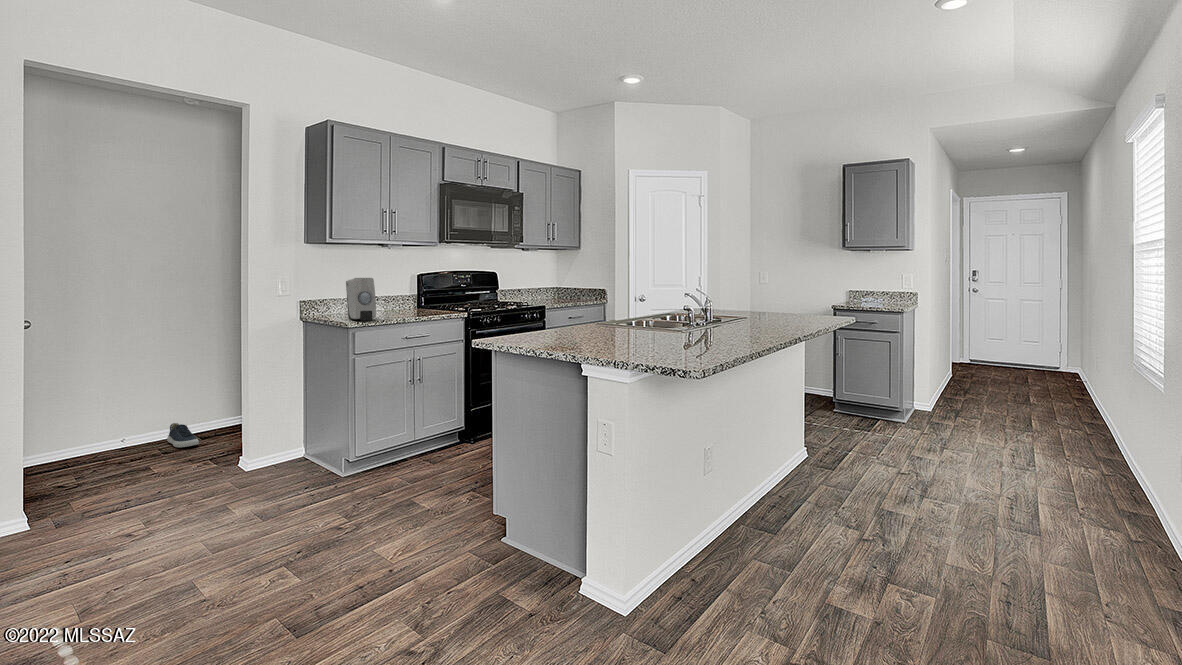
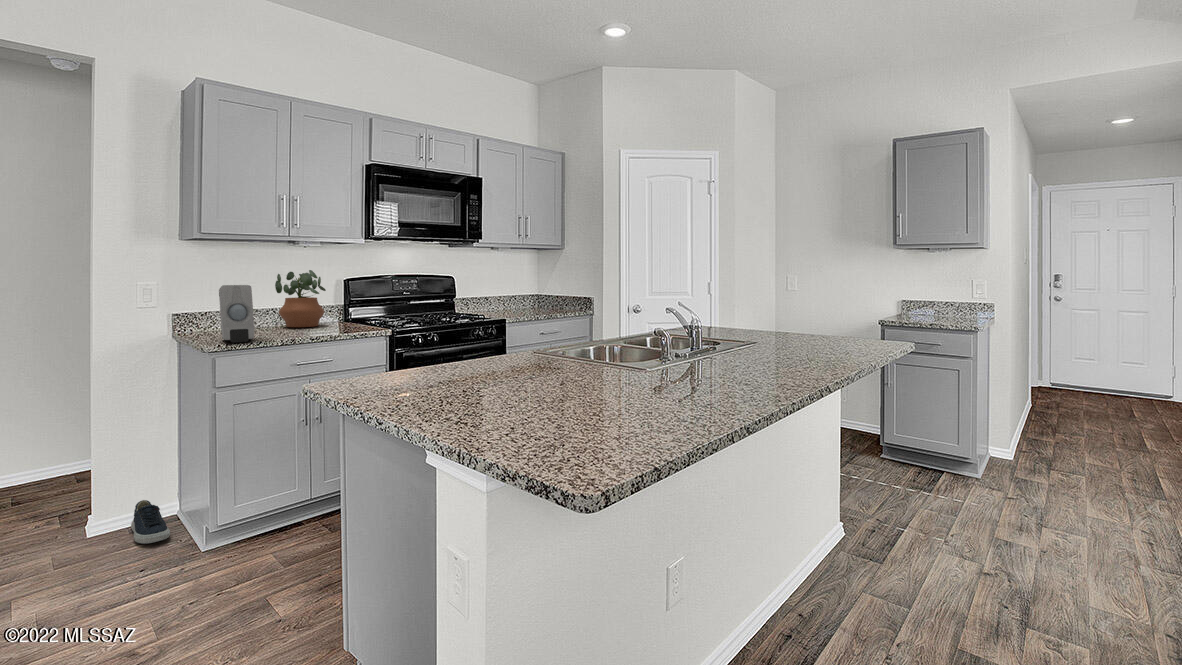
potted plant: none [372,266,409,311] -> present [275,270,326,327]
shoe: present [167,423,199,448] -> present [131,500,170,544]

